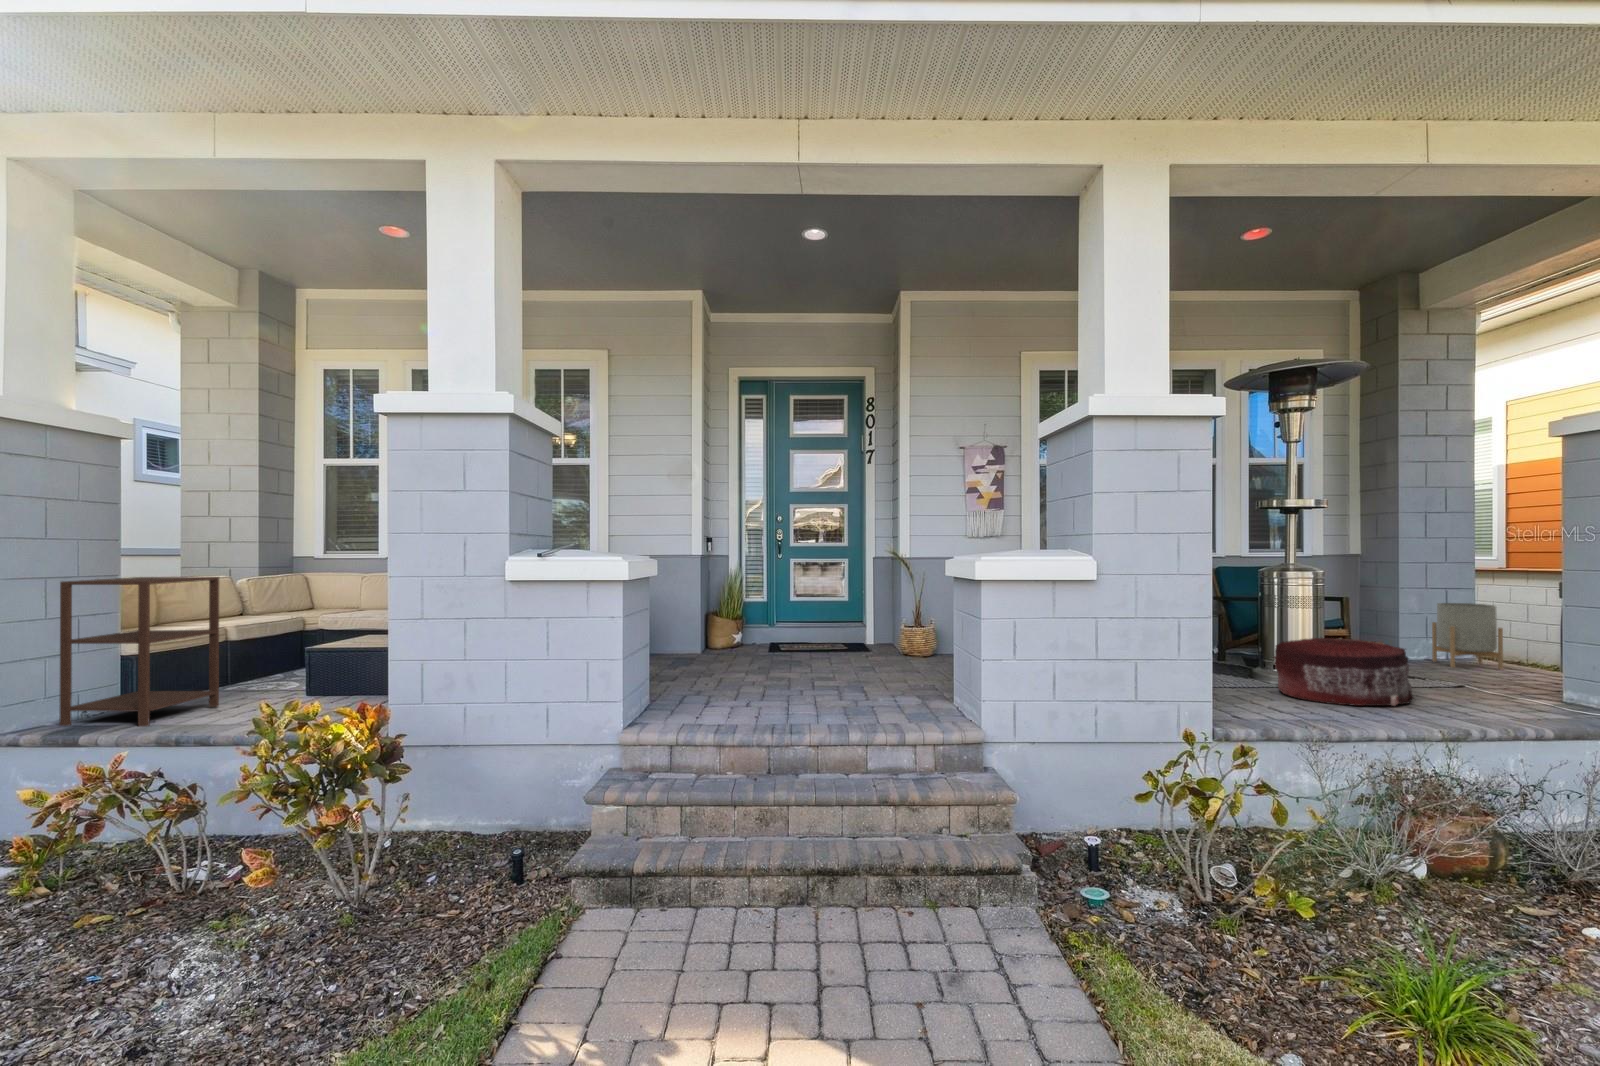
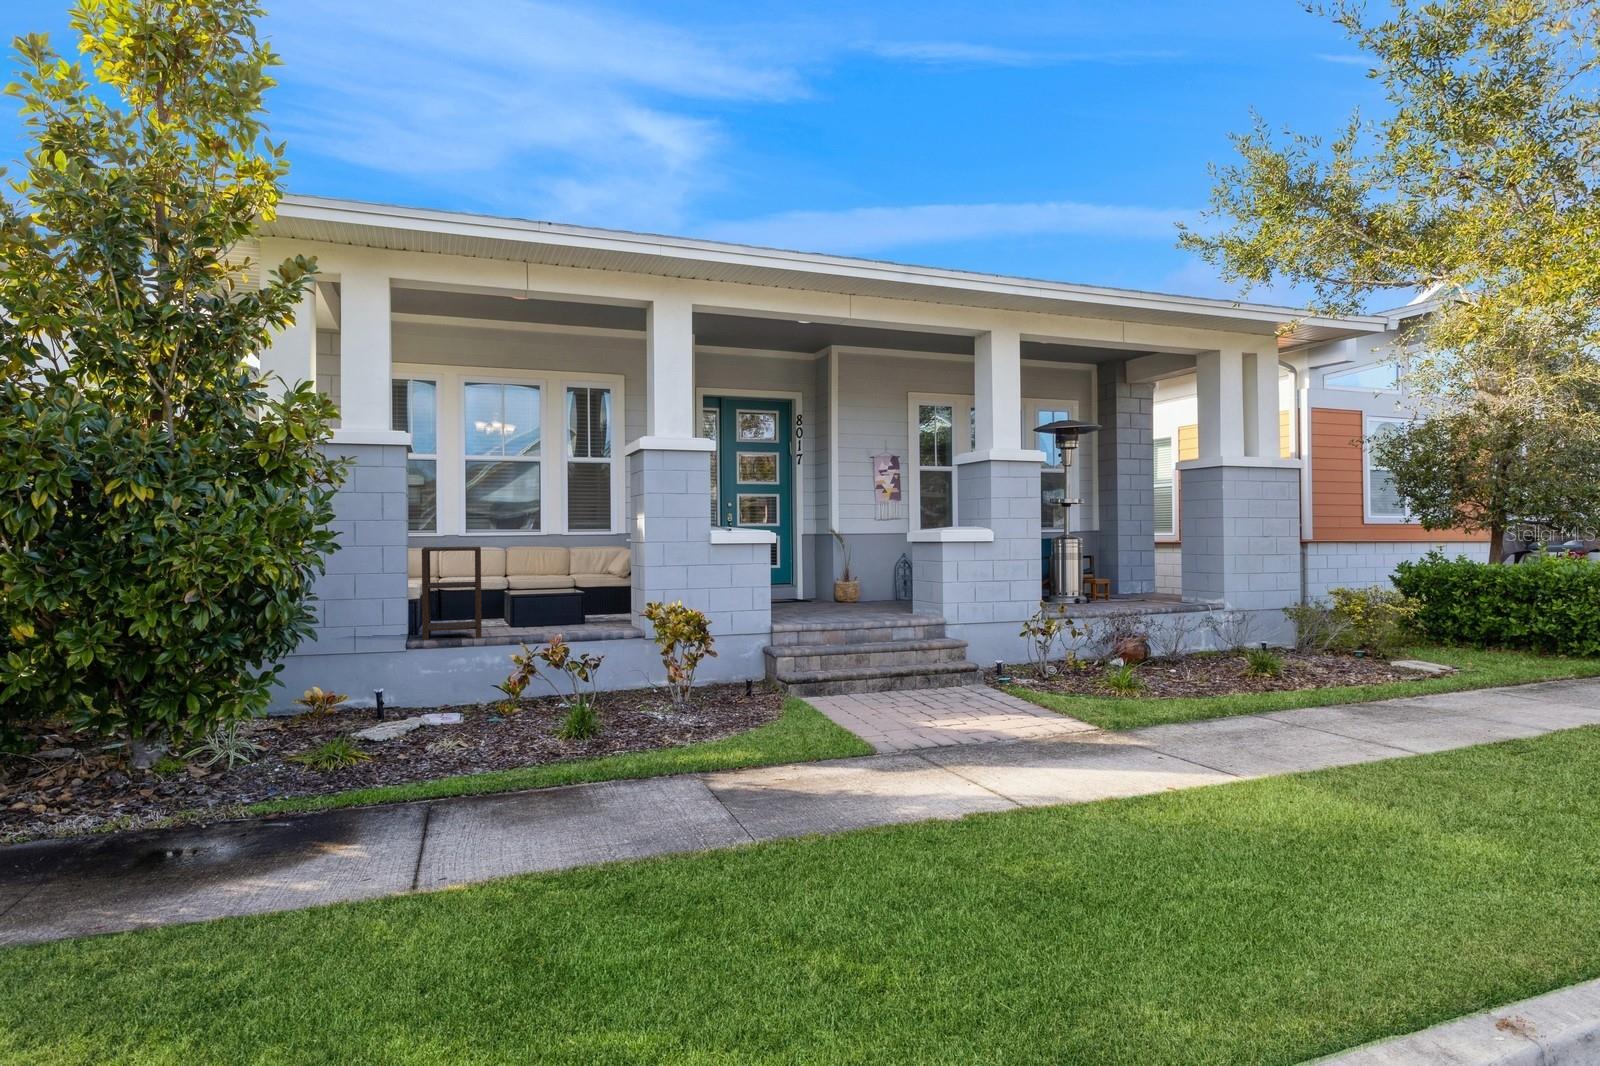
planter: present [1432,603,1503,669] -> none [1134,559,1166,596]
pouf: present [1273,638,1414,706] -> none [1060,575,1123,607]

